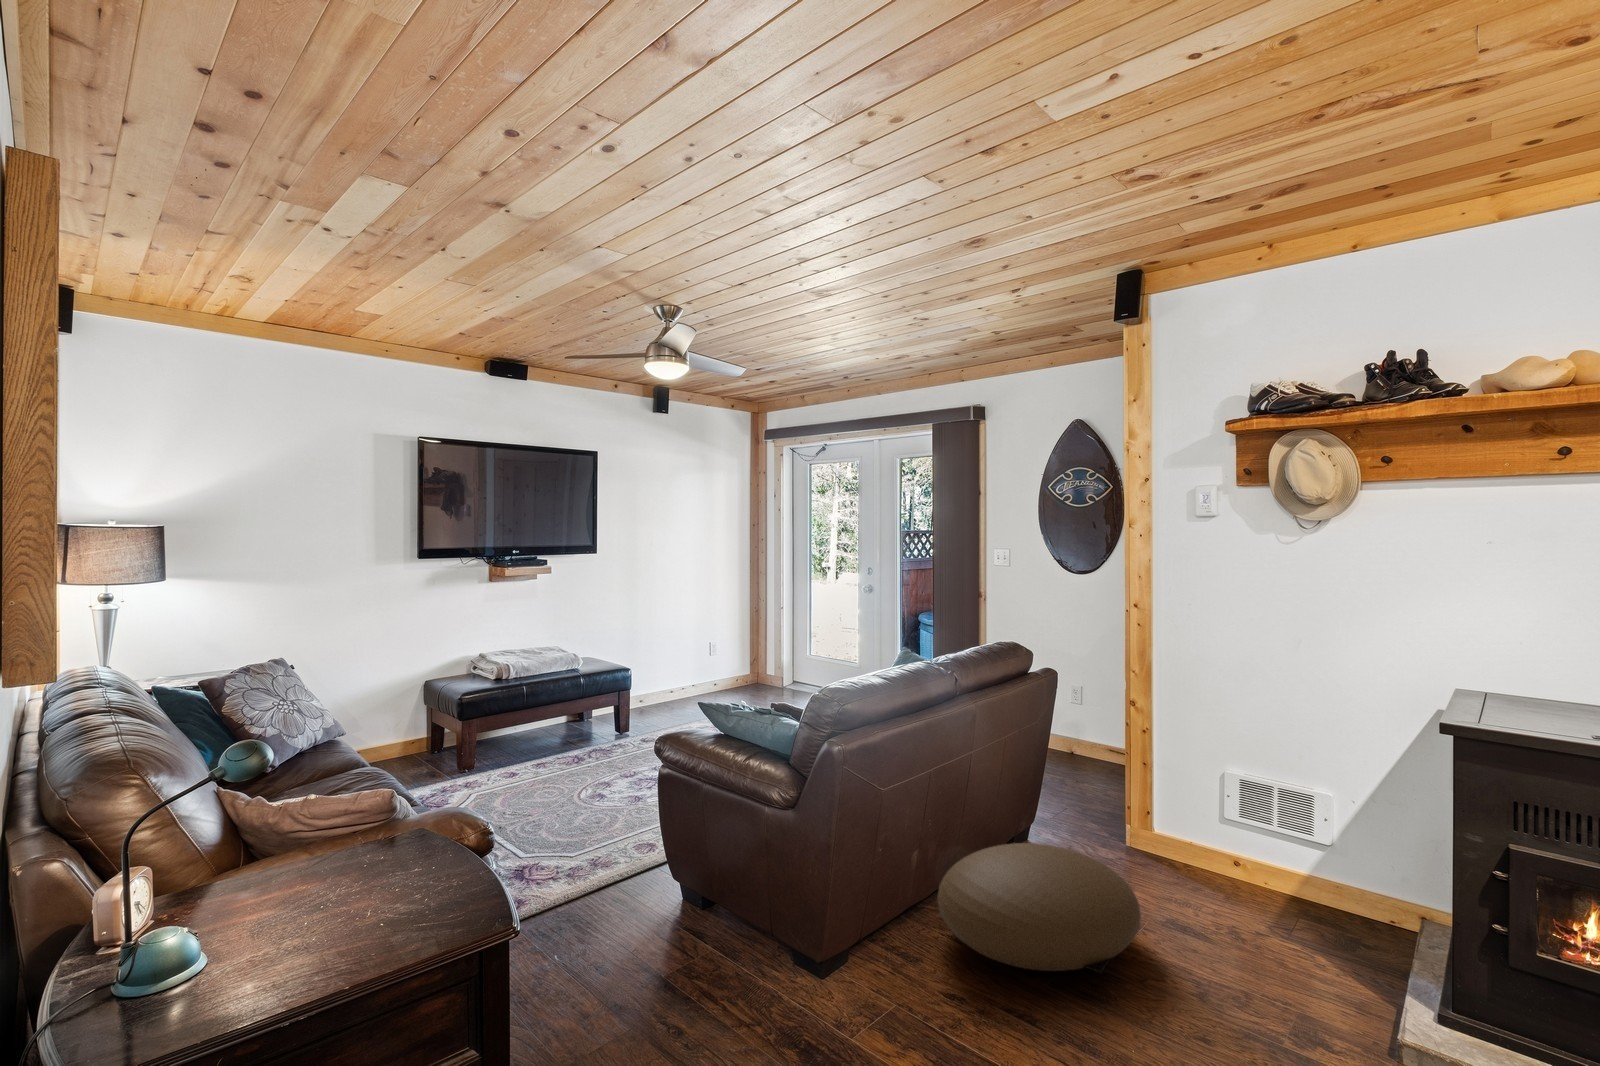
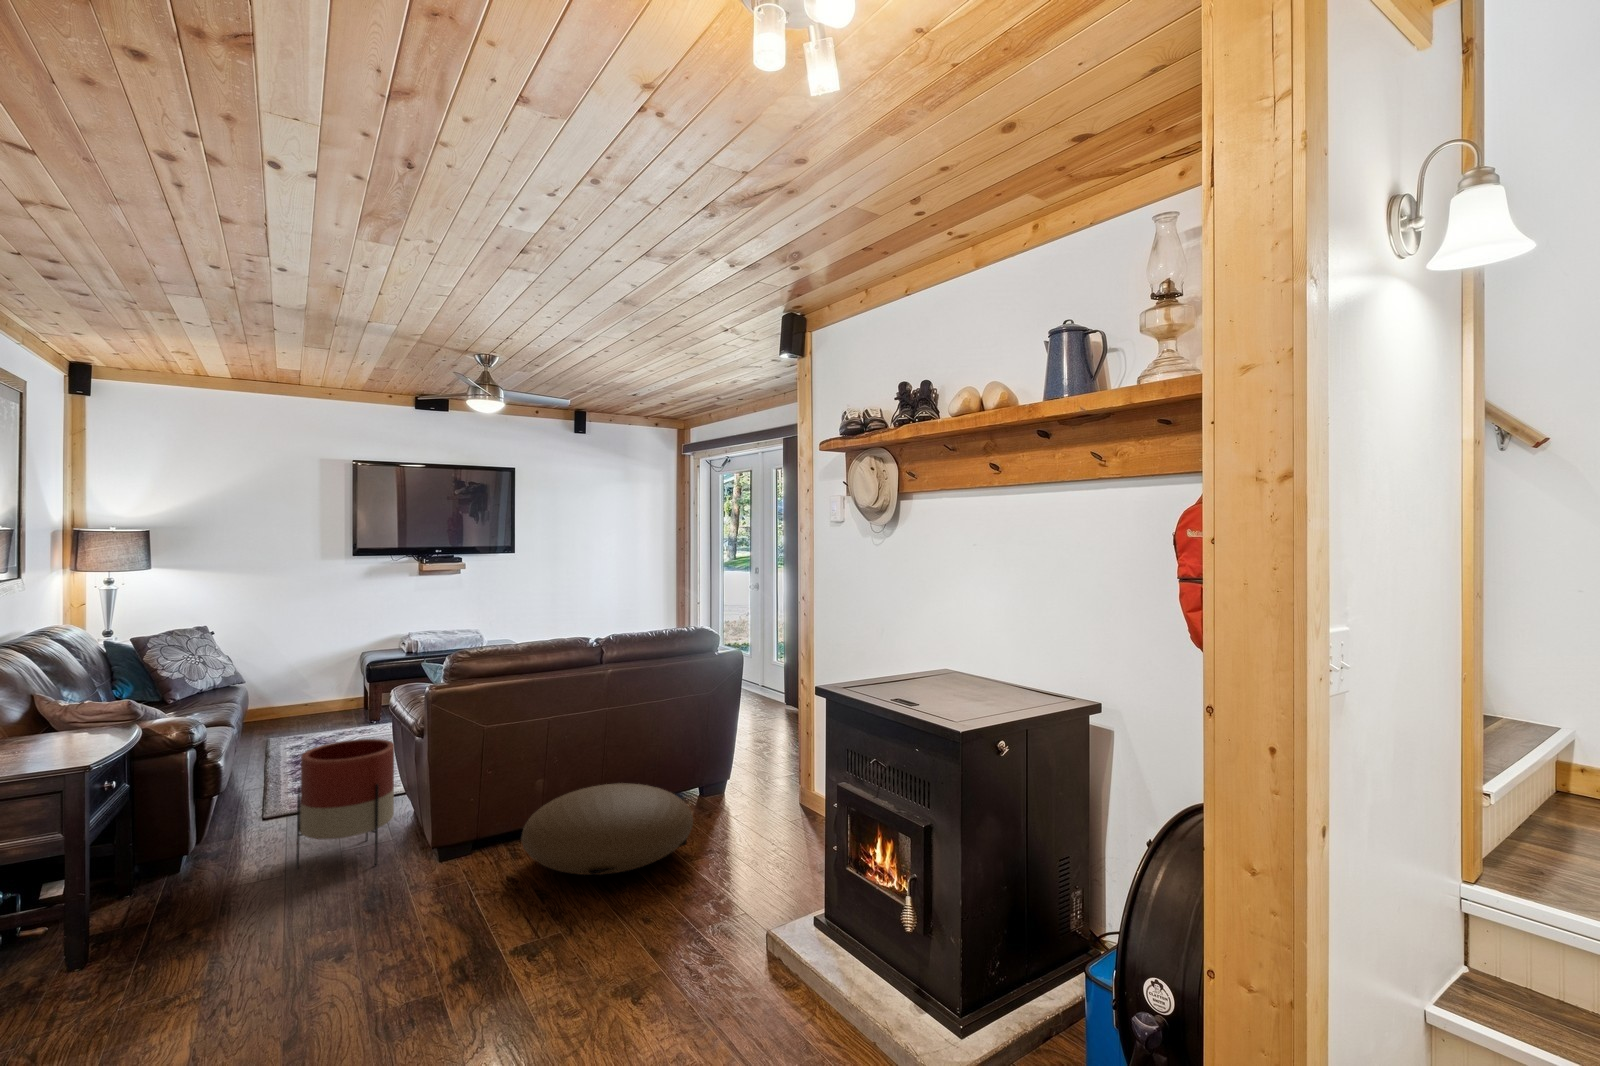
planter: none [652,811,761,1003] -> present [296,739,394,869]

